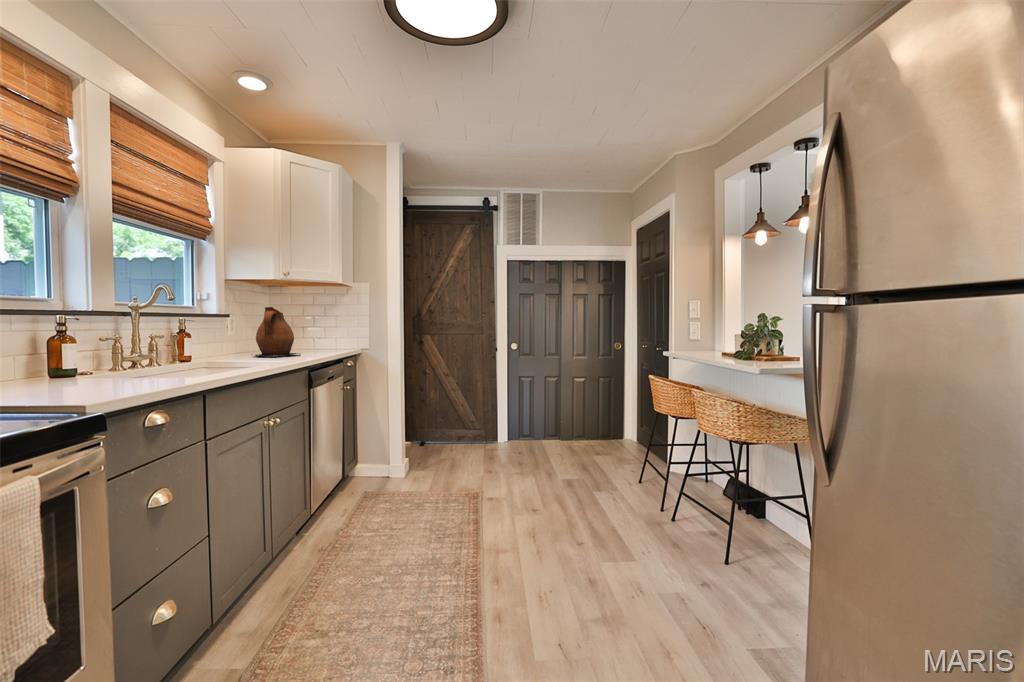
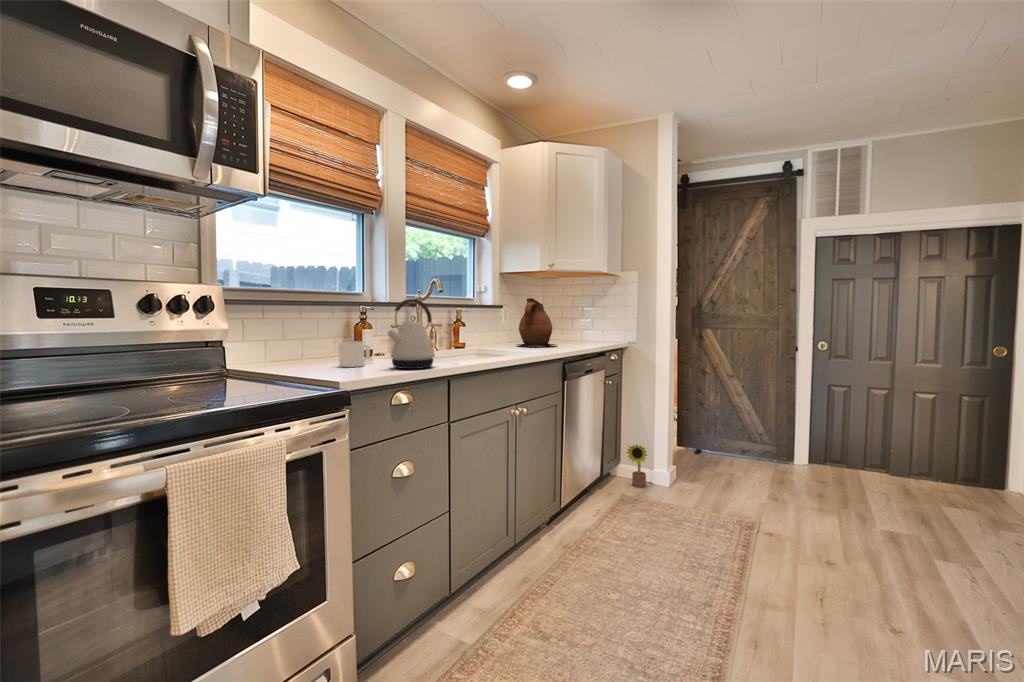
kettle: none [118,308,183,388] -> present [387,299,435,369]
mug: none [35,359,82,392] -> present [339,341,370,367]
decorative plant: none [367,442,388,482] -> present [626,444,647,487]

